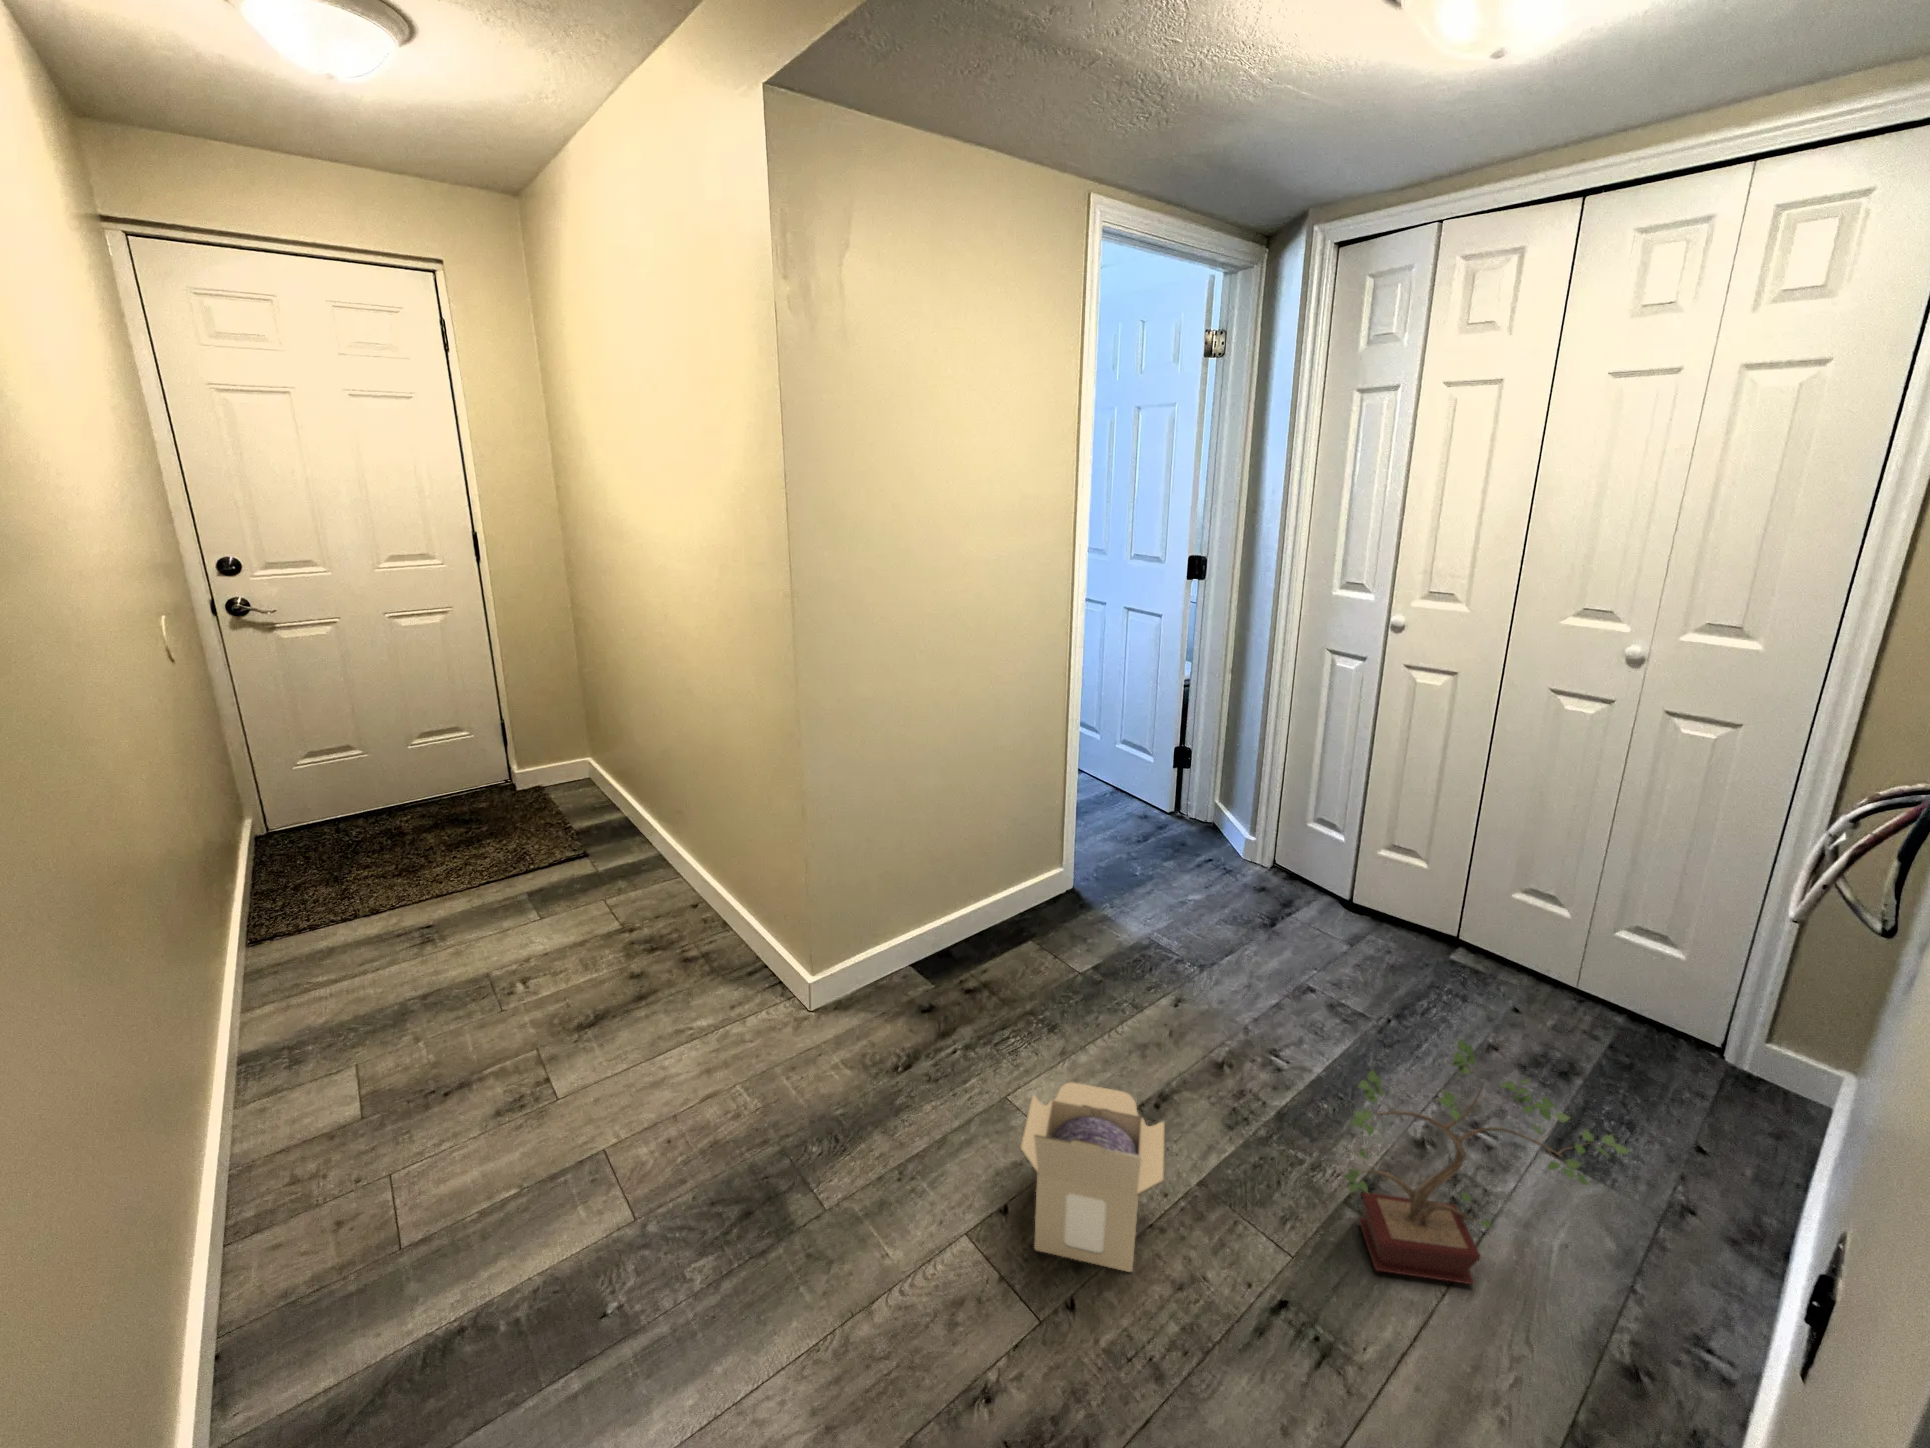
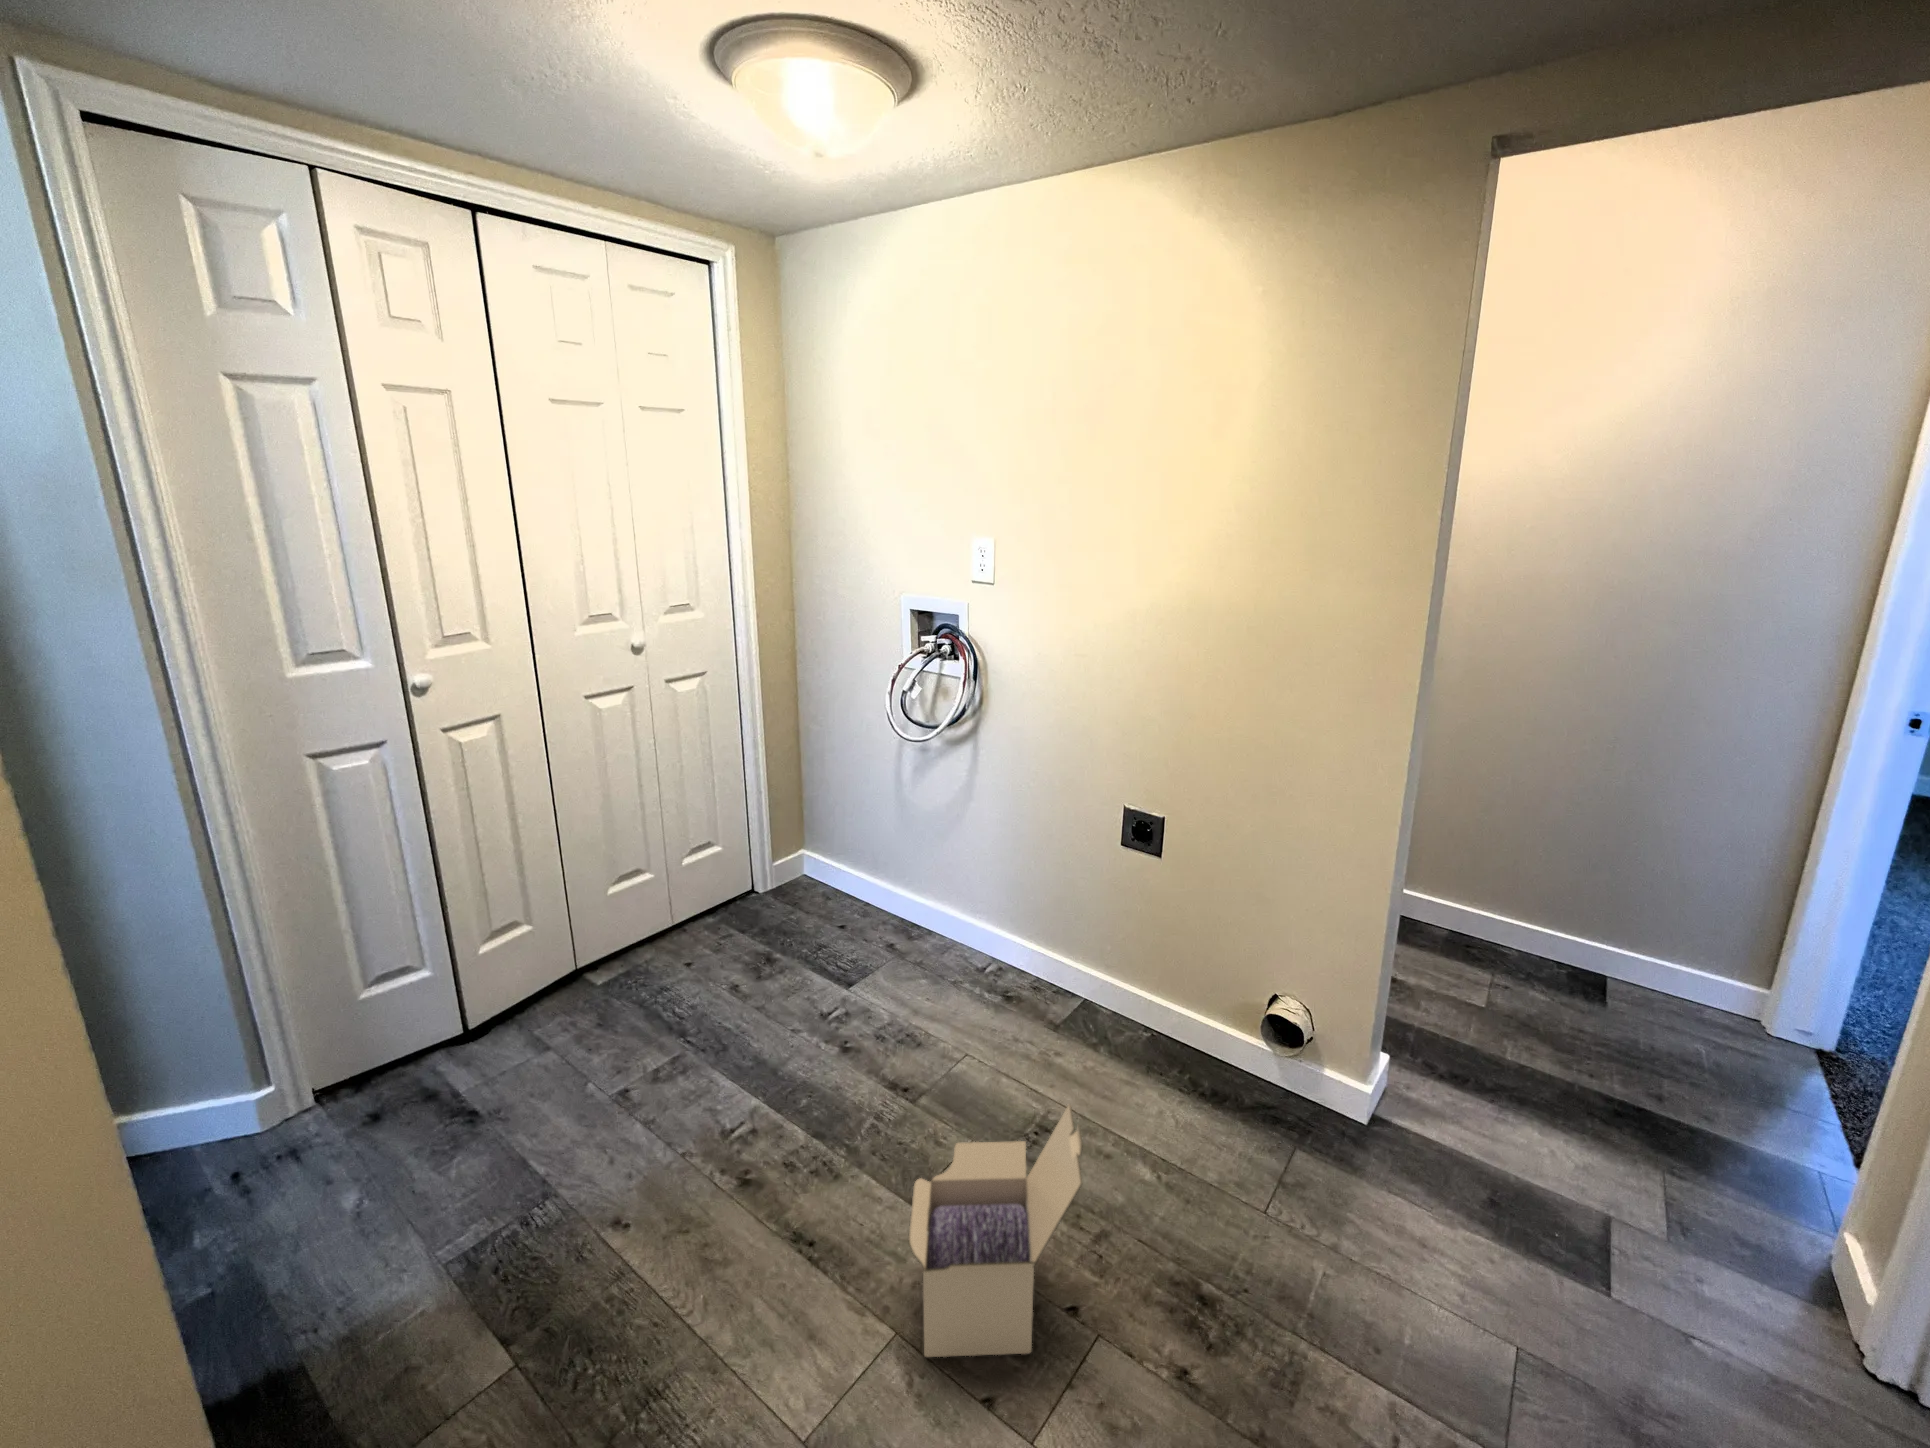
potted plant: present [1343,1038,1629,1284] -> none [929,893,986,1093]

